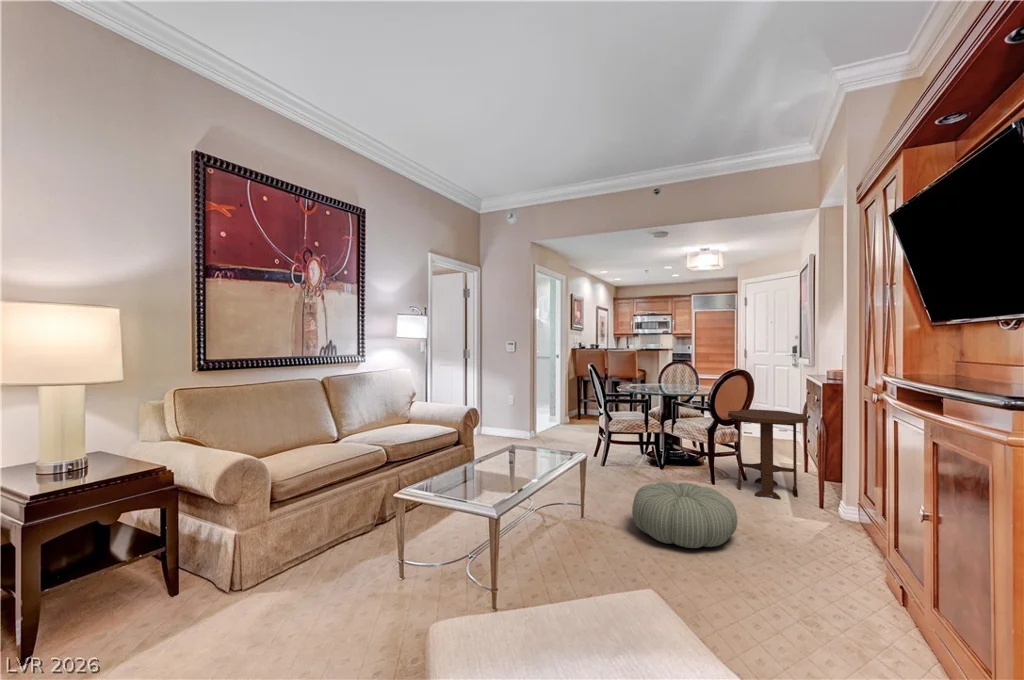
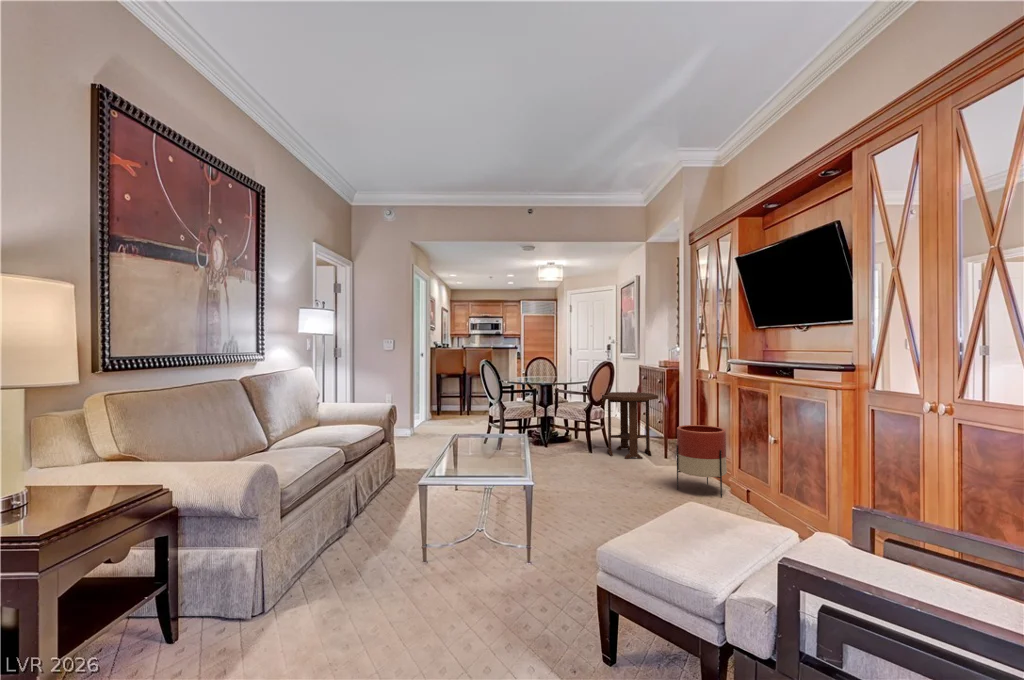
planter: none [791,465,871,577] -> present [677,425,727,497]
pouf: present [632,482,737,548] -> none [562,451,642,499]

